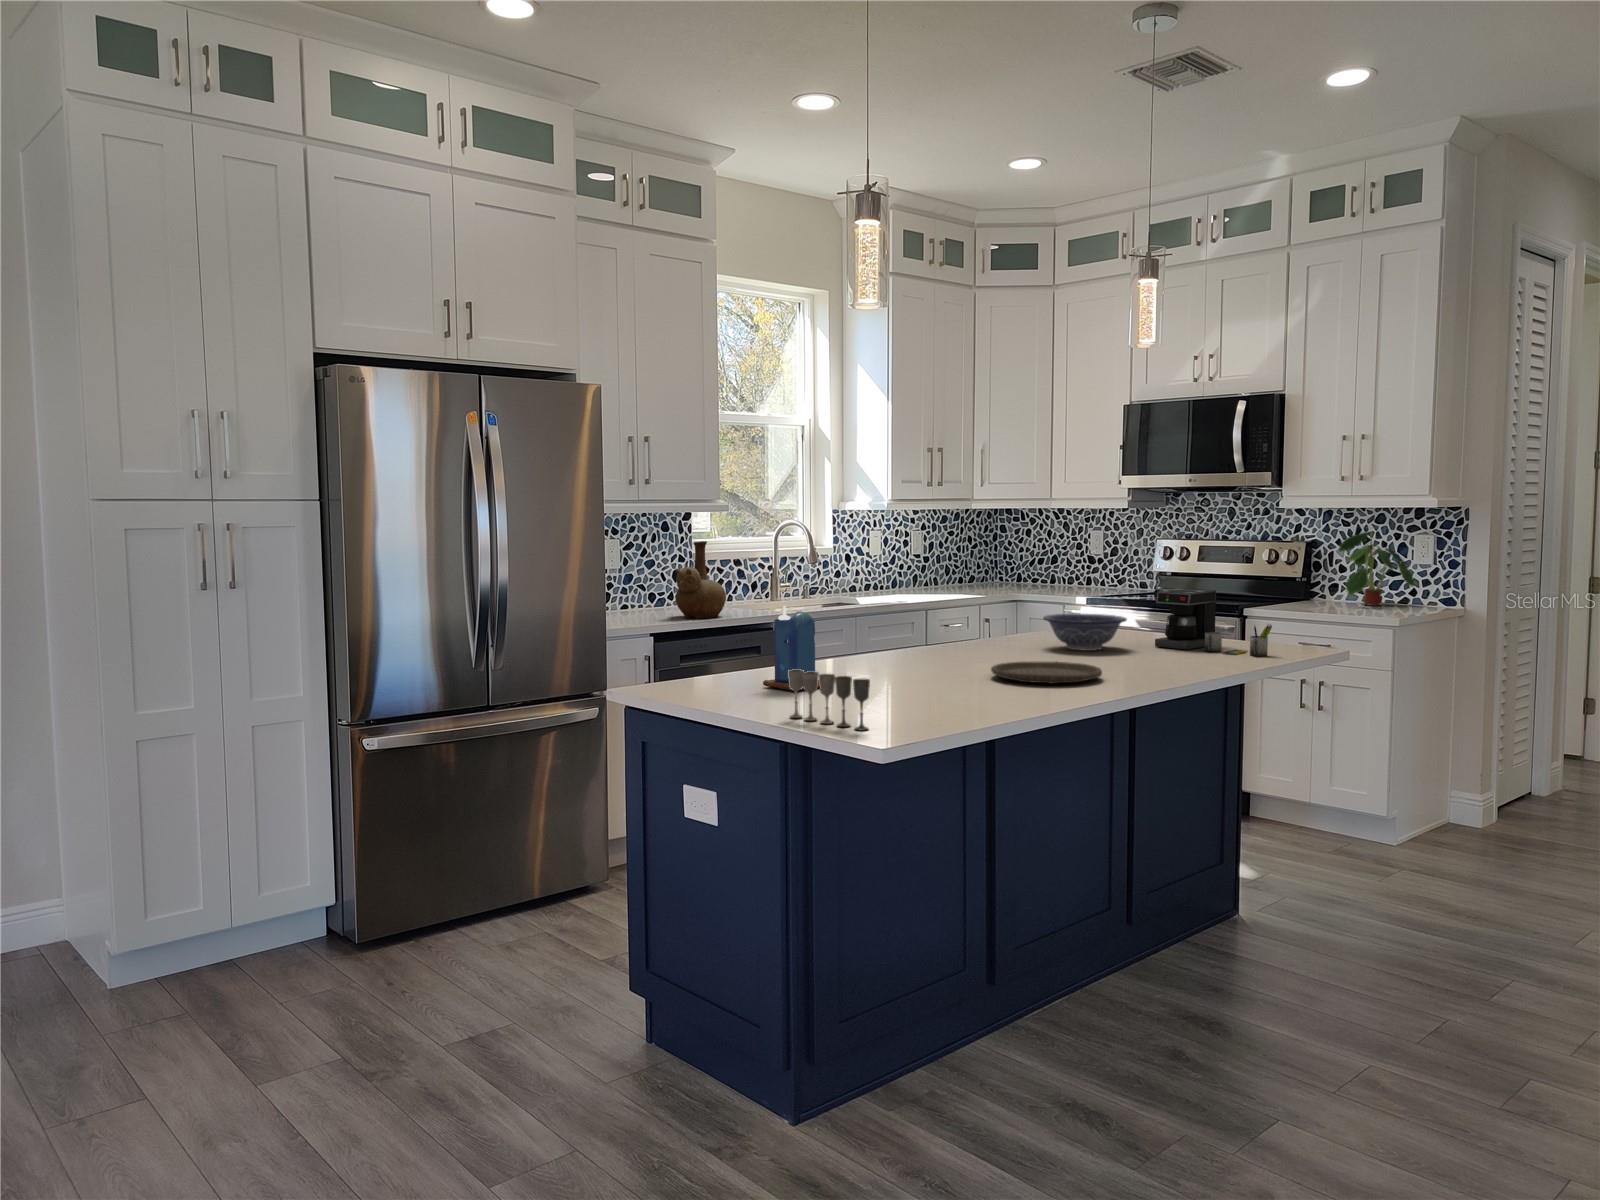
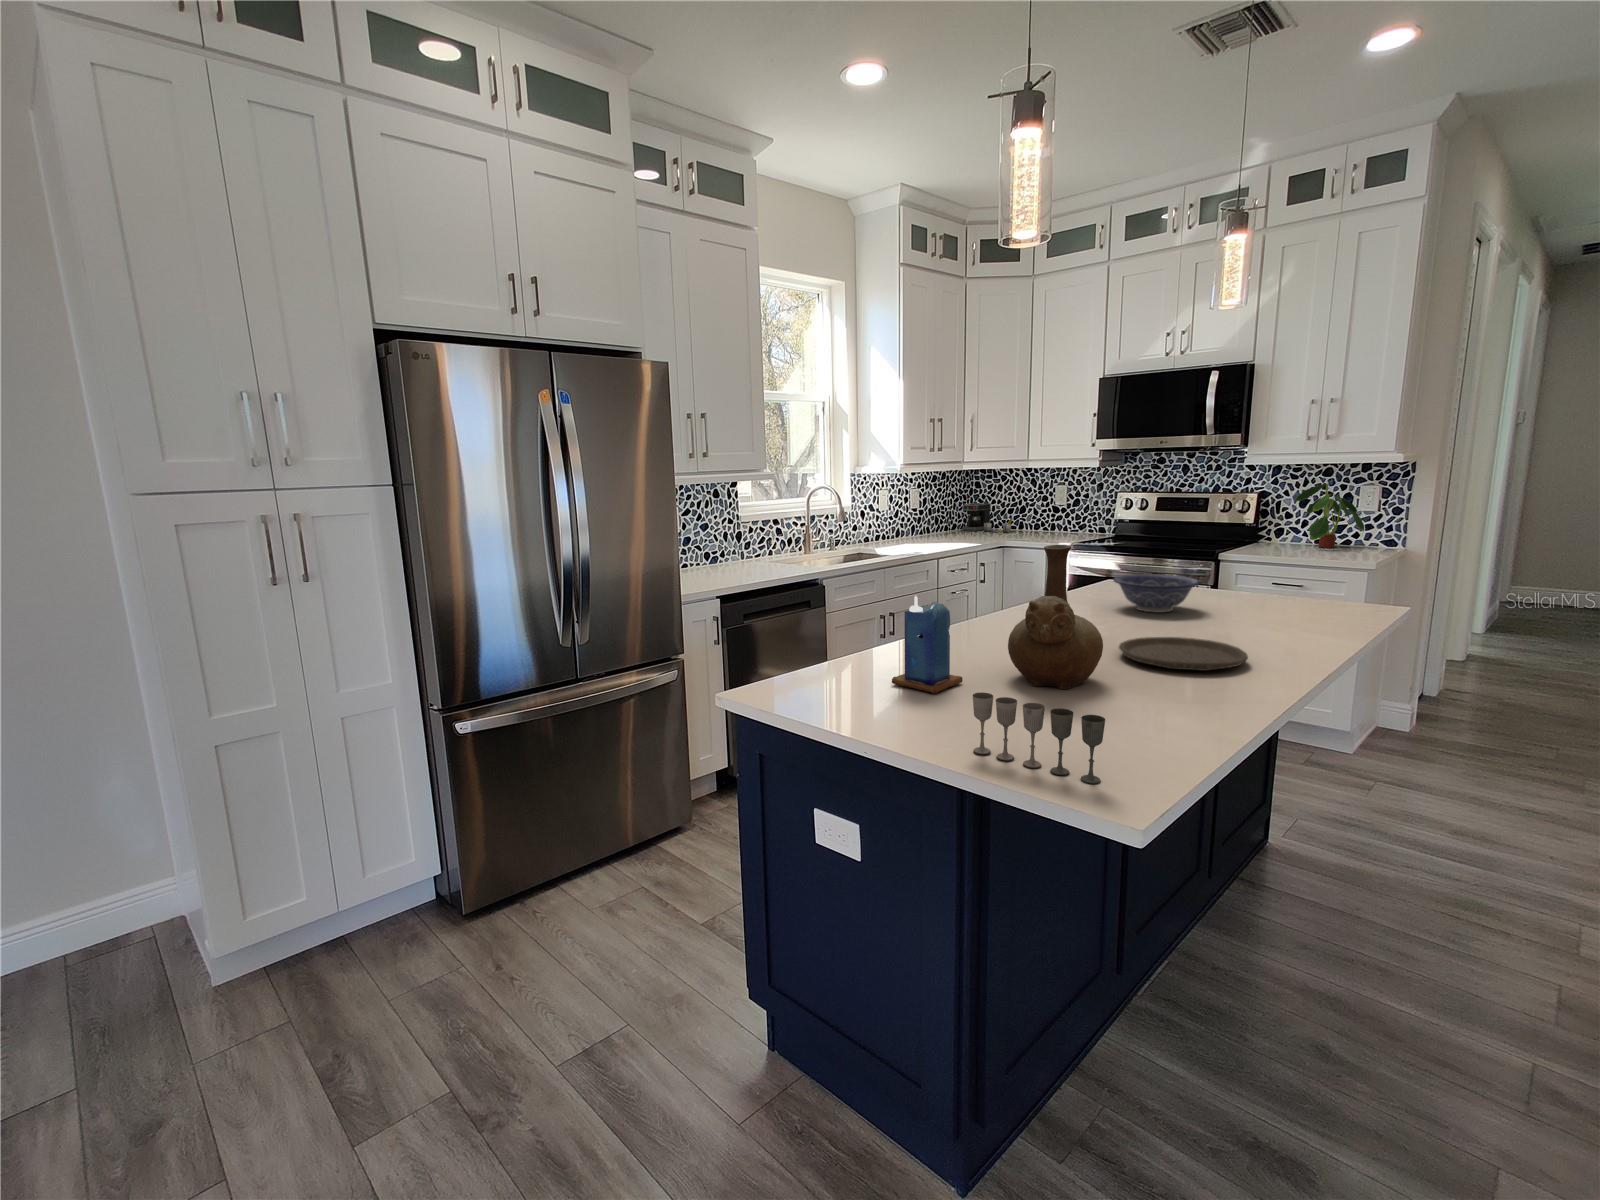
vase: present [675,541,726,619] -> present [1008,545,1103,689]
coffee maker: present [1155,588,1272,656] -> present [962,503,1013,532]

